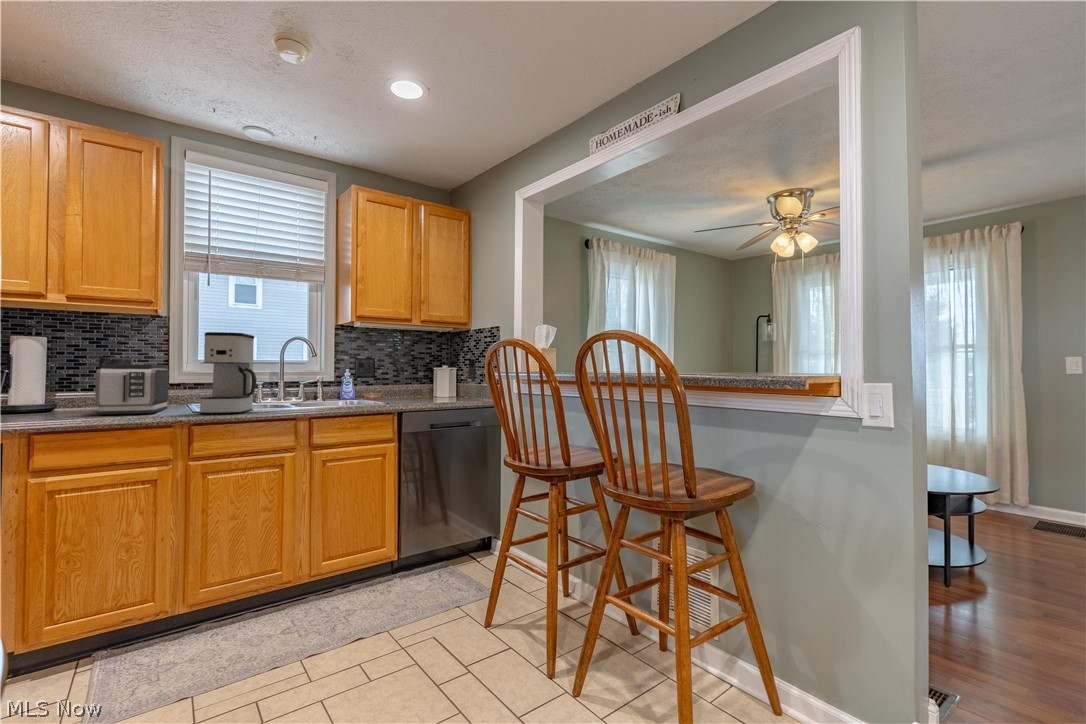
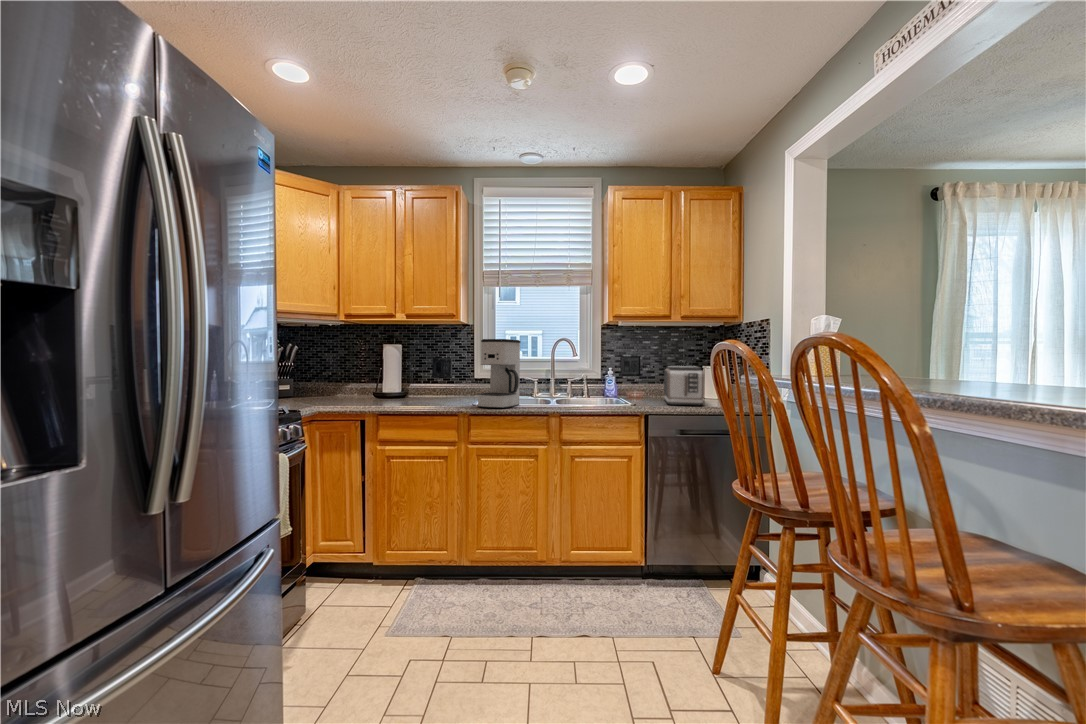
toaster: present [95,364,169,414] -> present [664,366,704,405]

